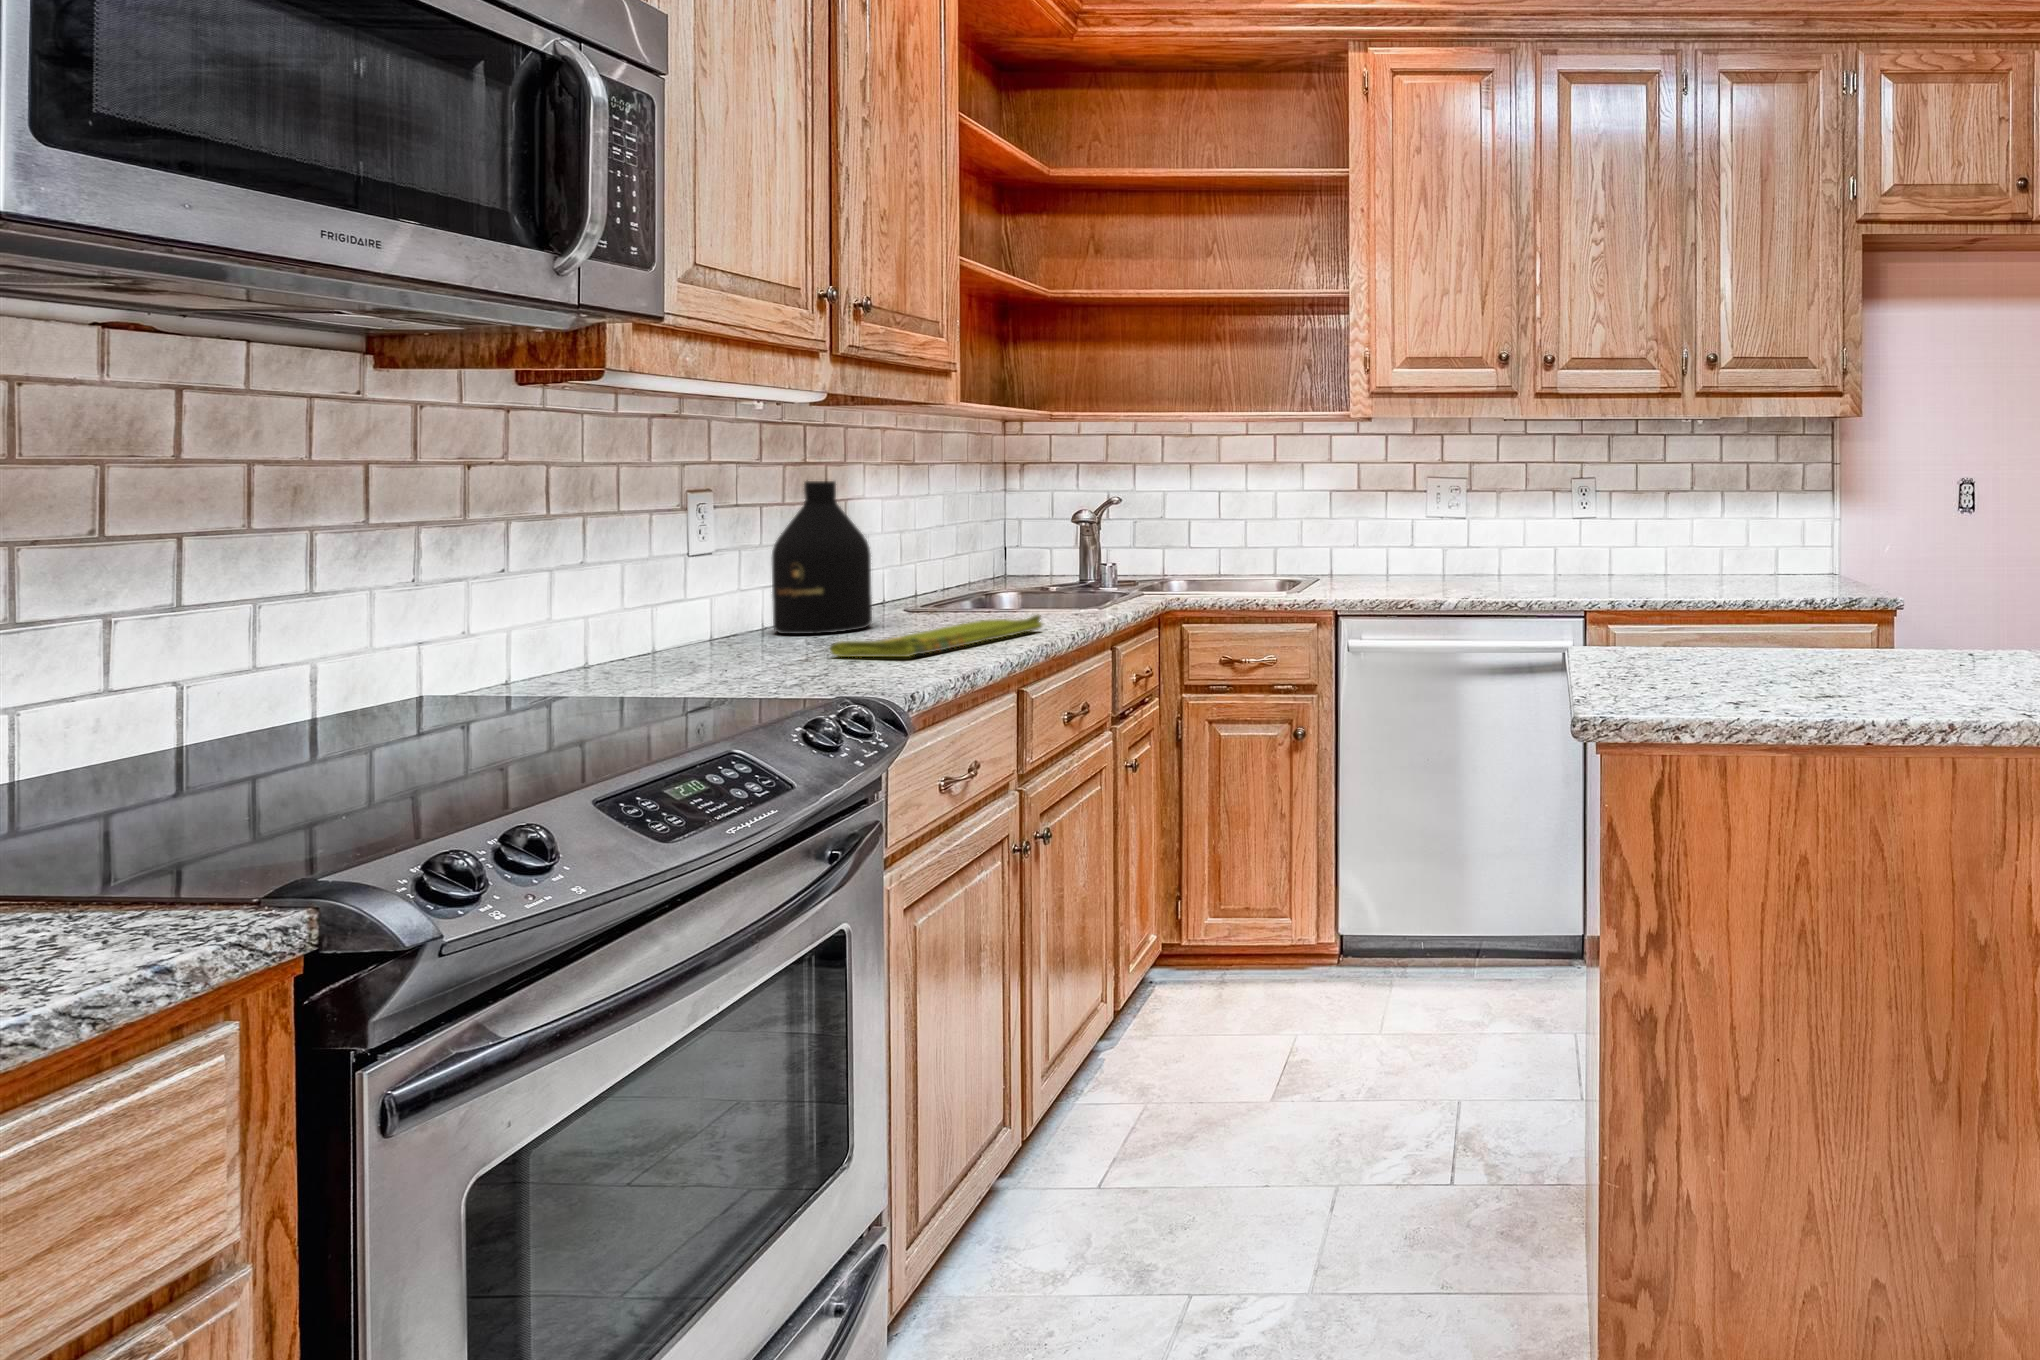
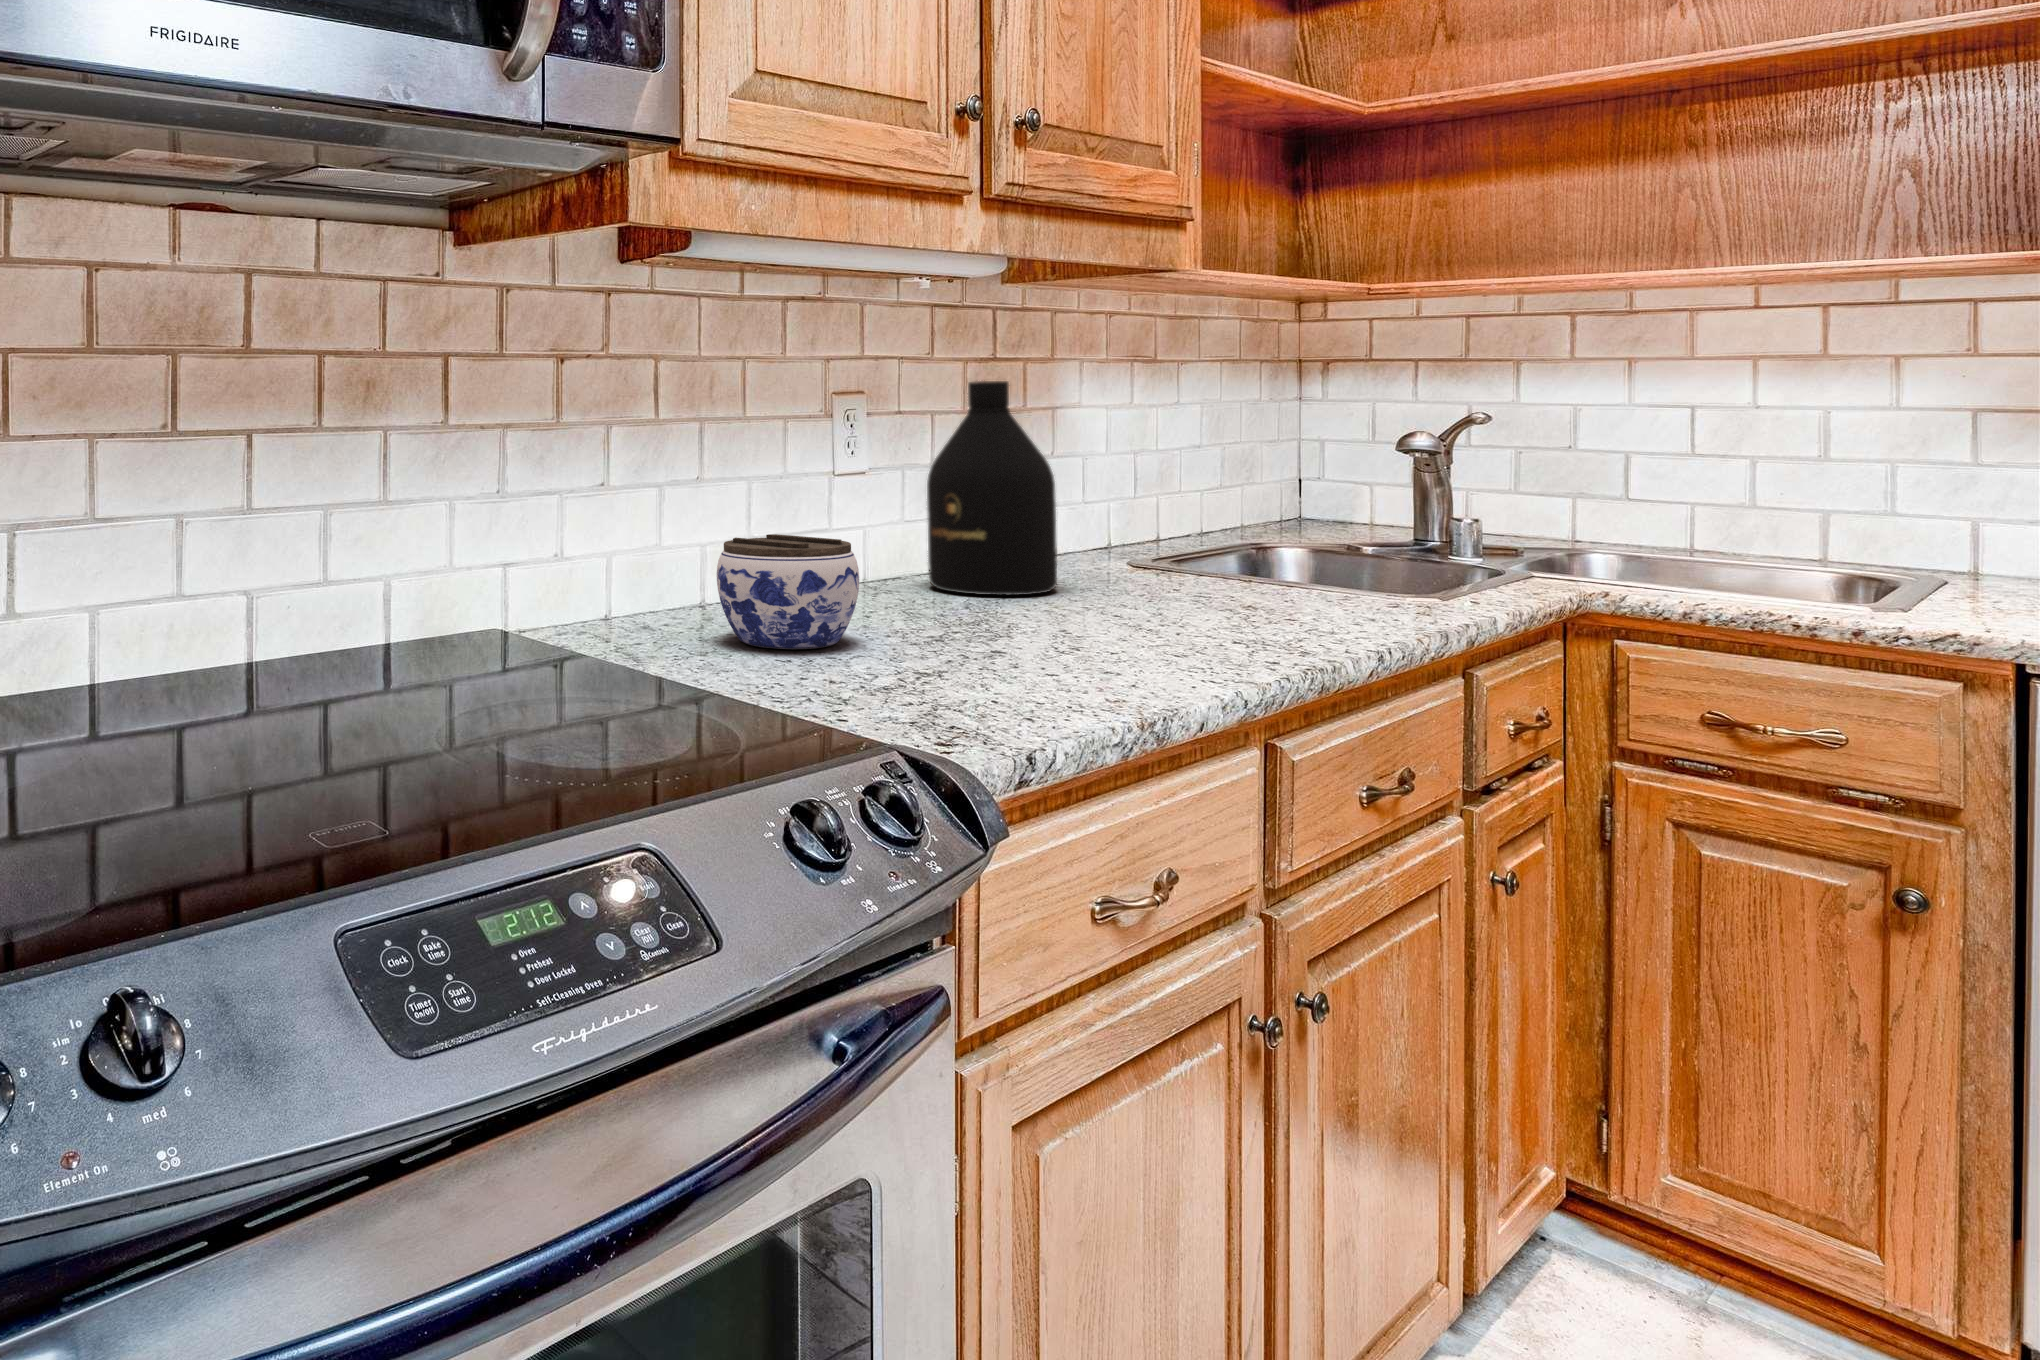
jar: none [642,596,761,677] -> present [717,534,859,649]
dish towel: present [830,615,1043,657] -> none [959,603,1319,660]

